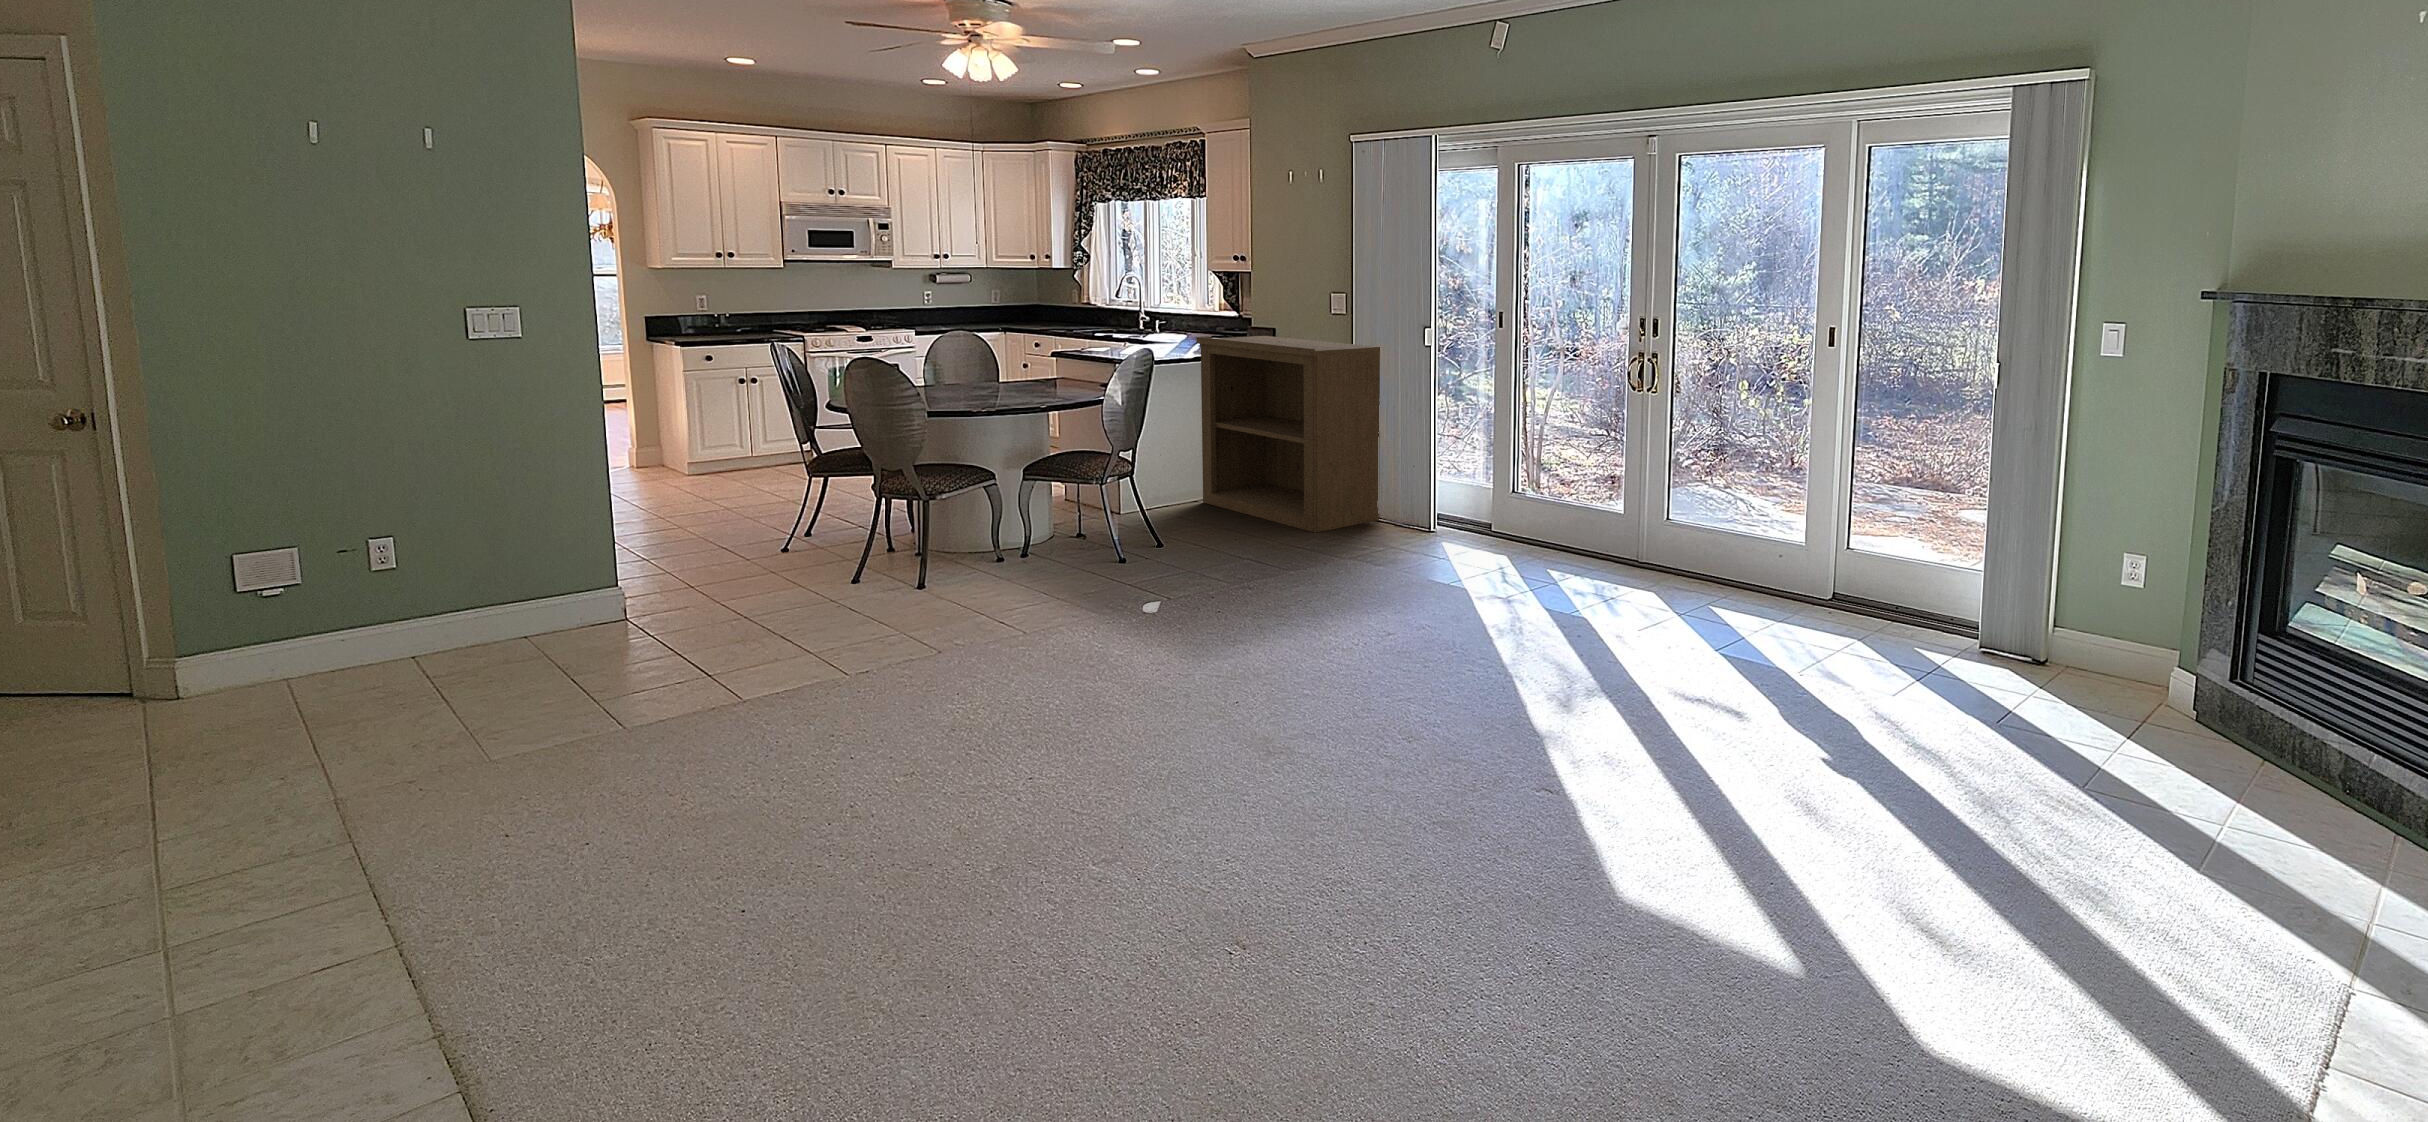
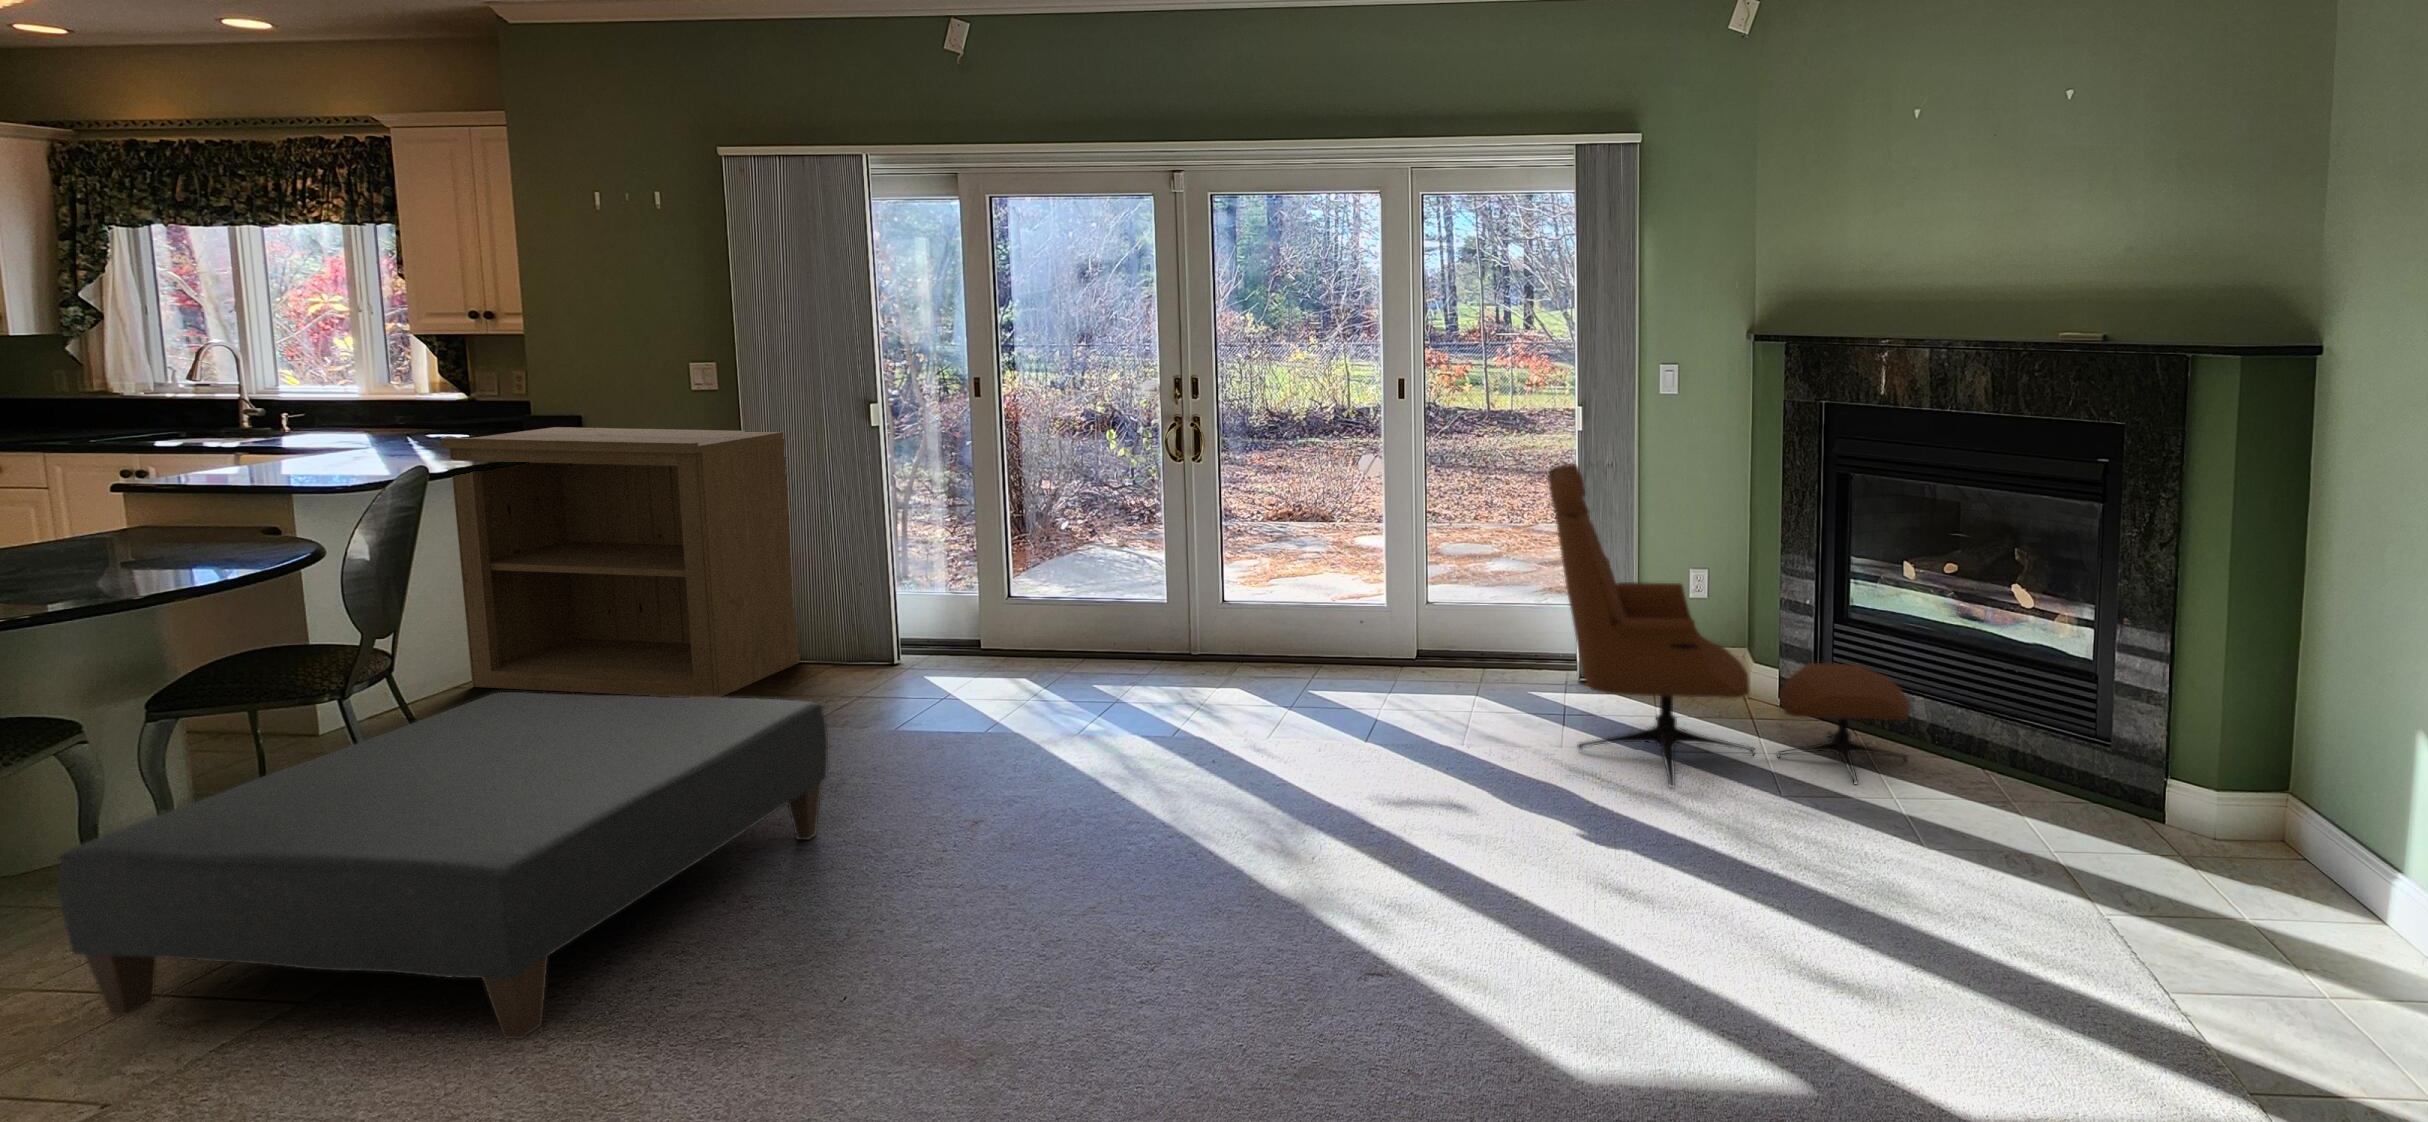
lounge chair: none [1881,416,2301,803] -> present [1548,464,1910,787]
ottoman: none [946,493,1310,677] -> present [58,692,828,1039]

